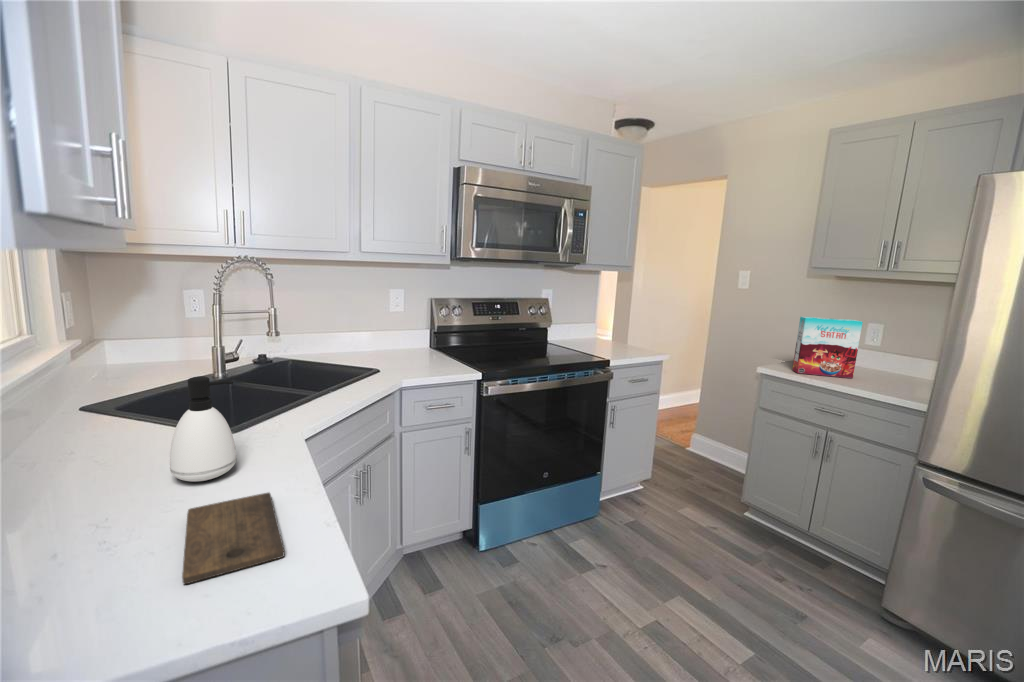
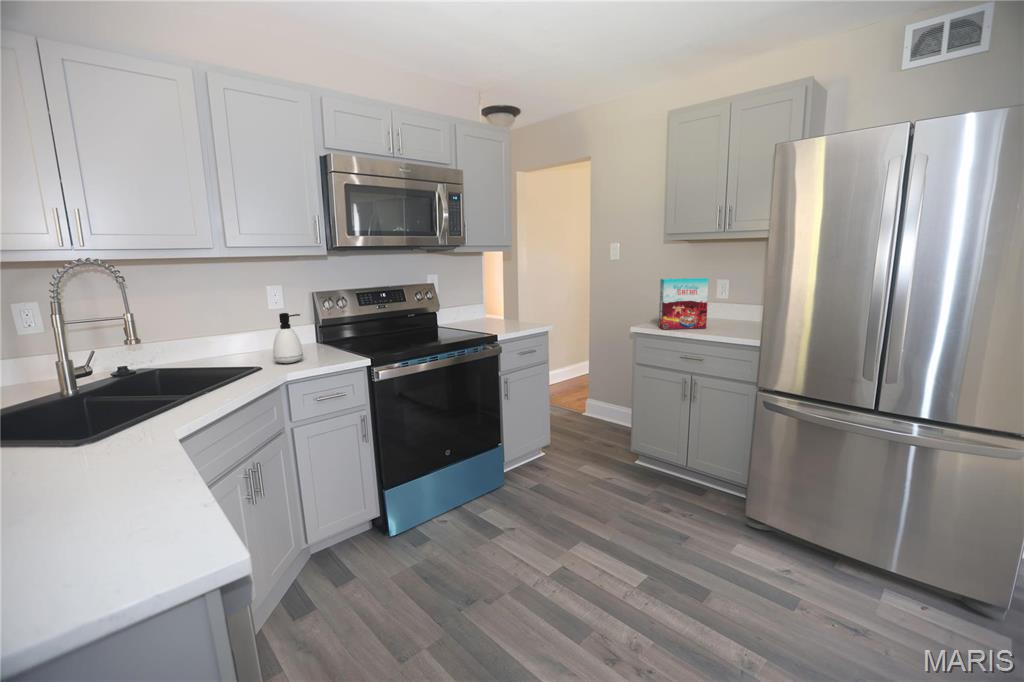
soap dispenser: present [170,376,236,481] -> present [273,313,303,363]
cutting board: present [182,493,284,584] -> none [77,472,189,546]

